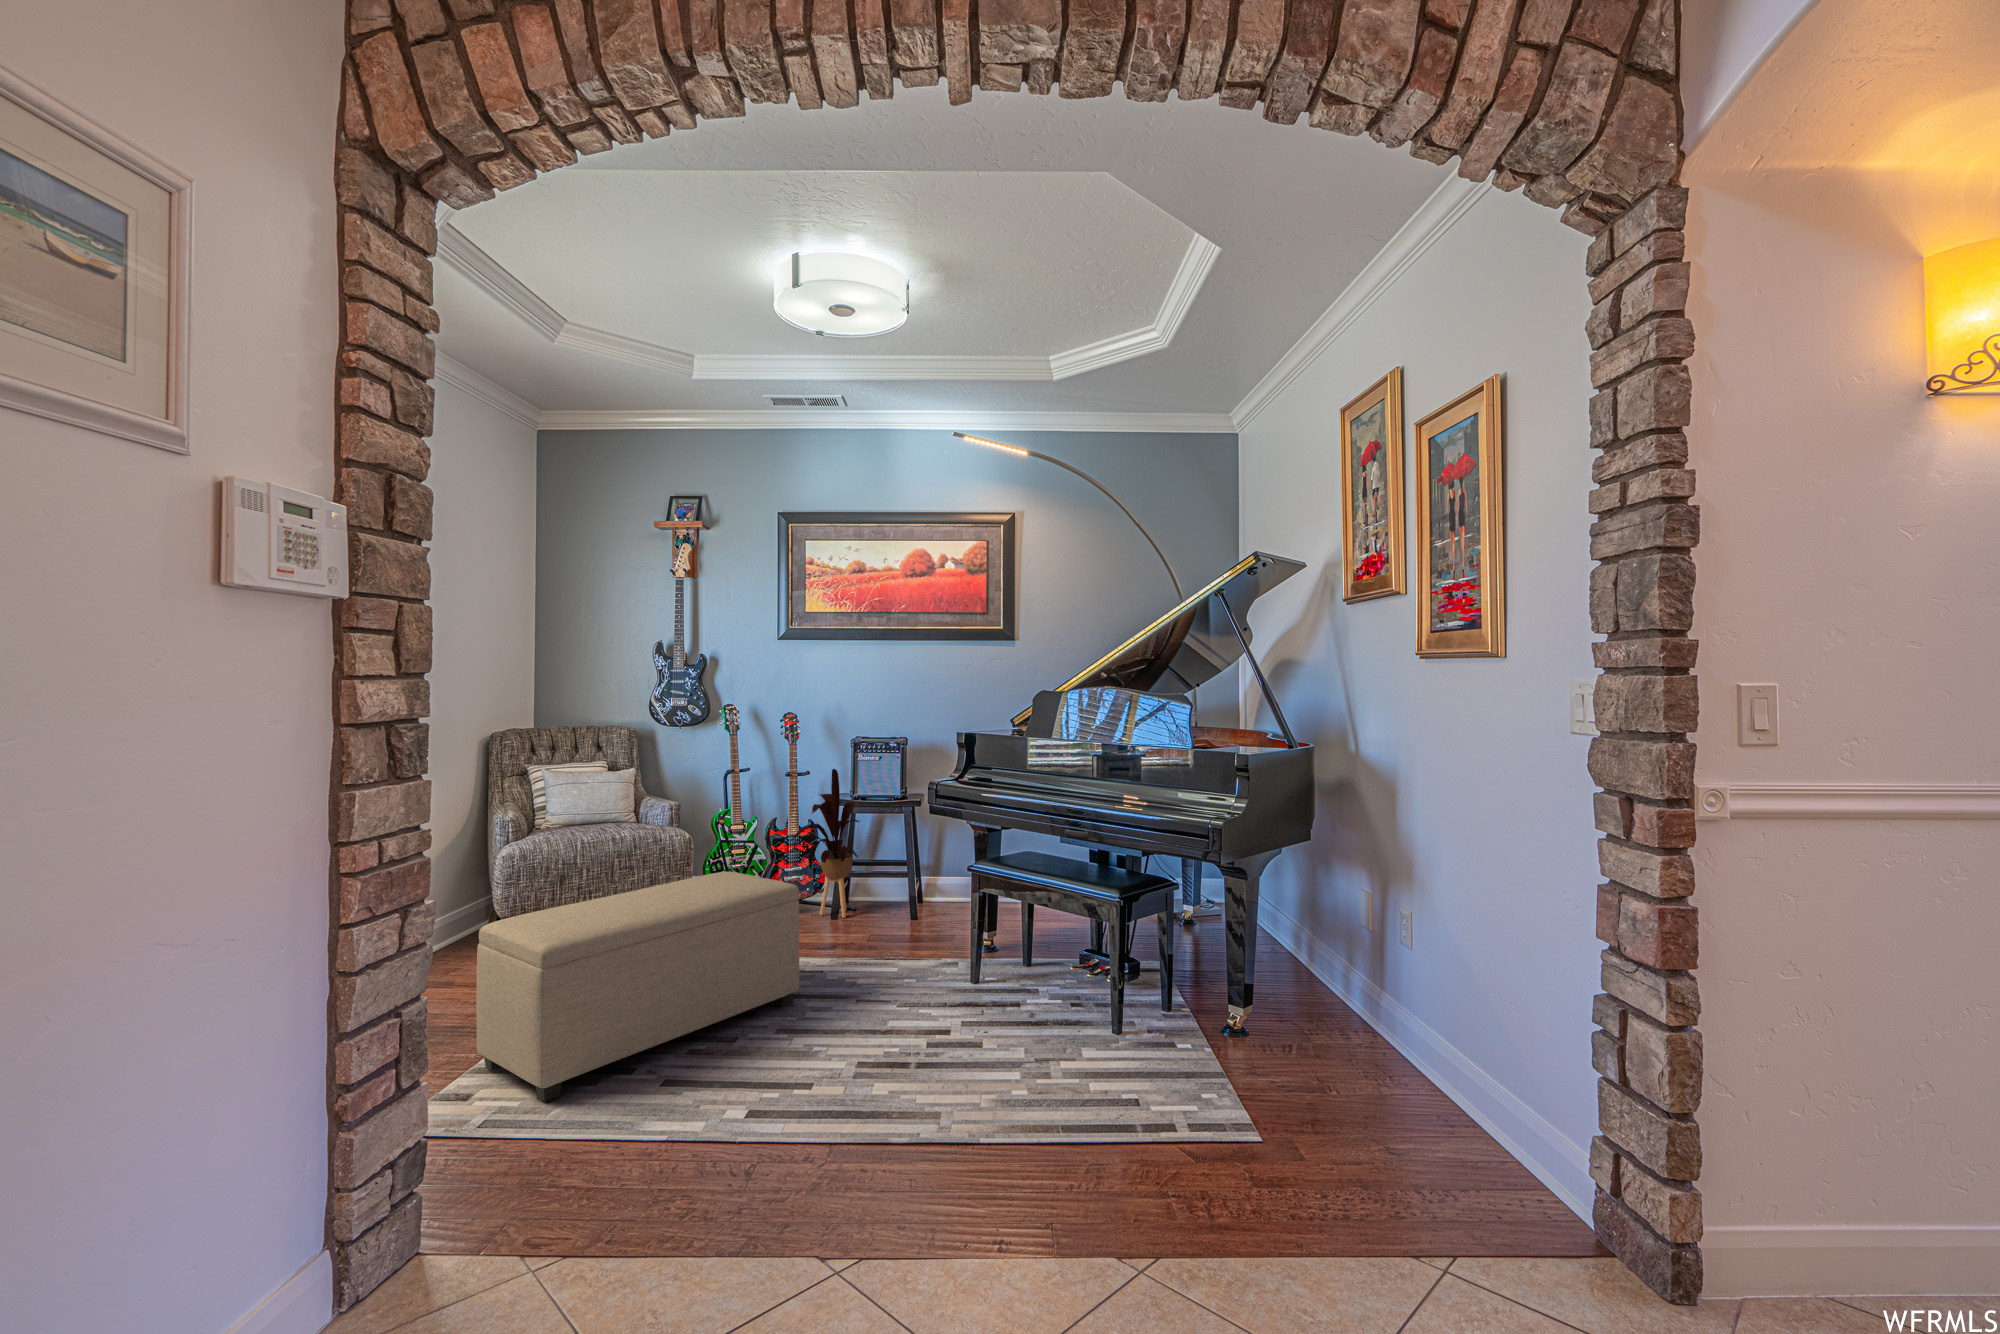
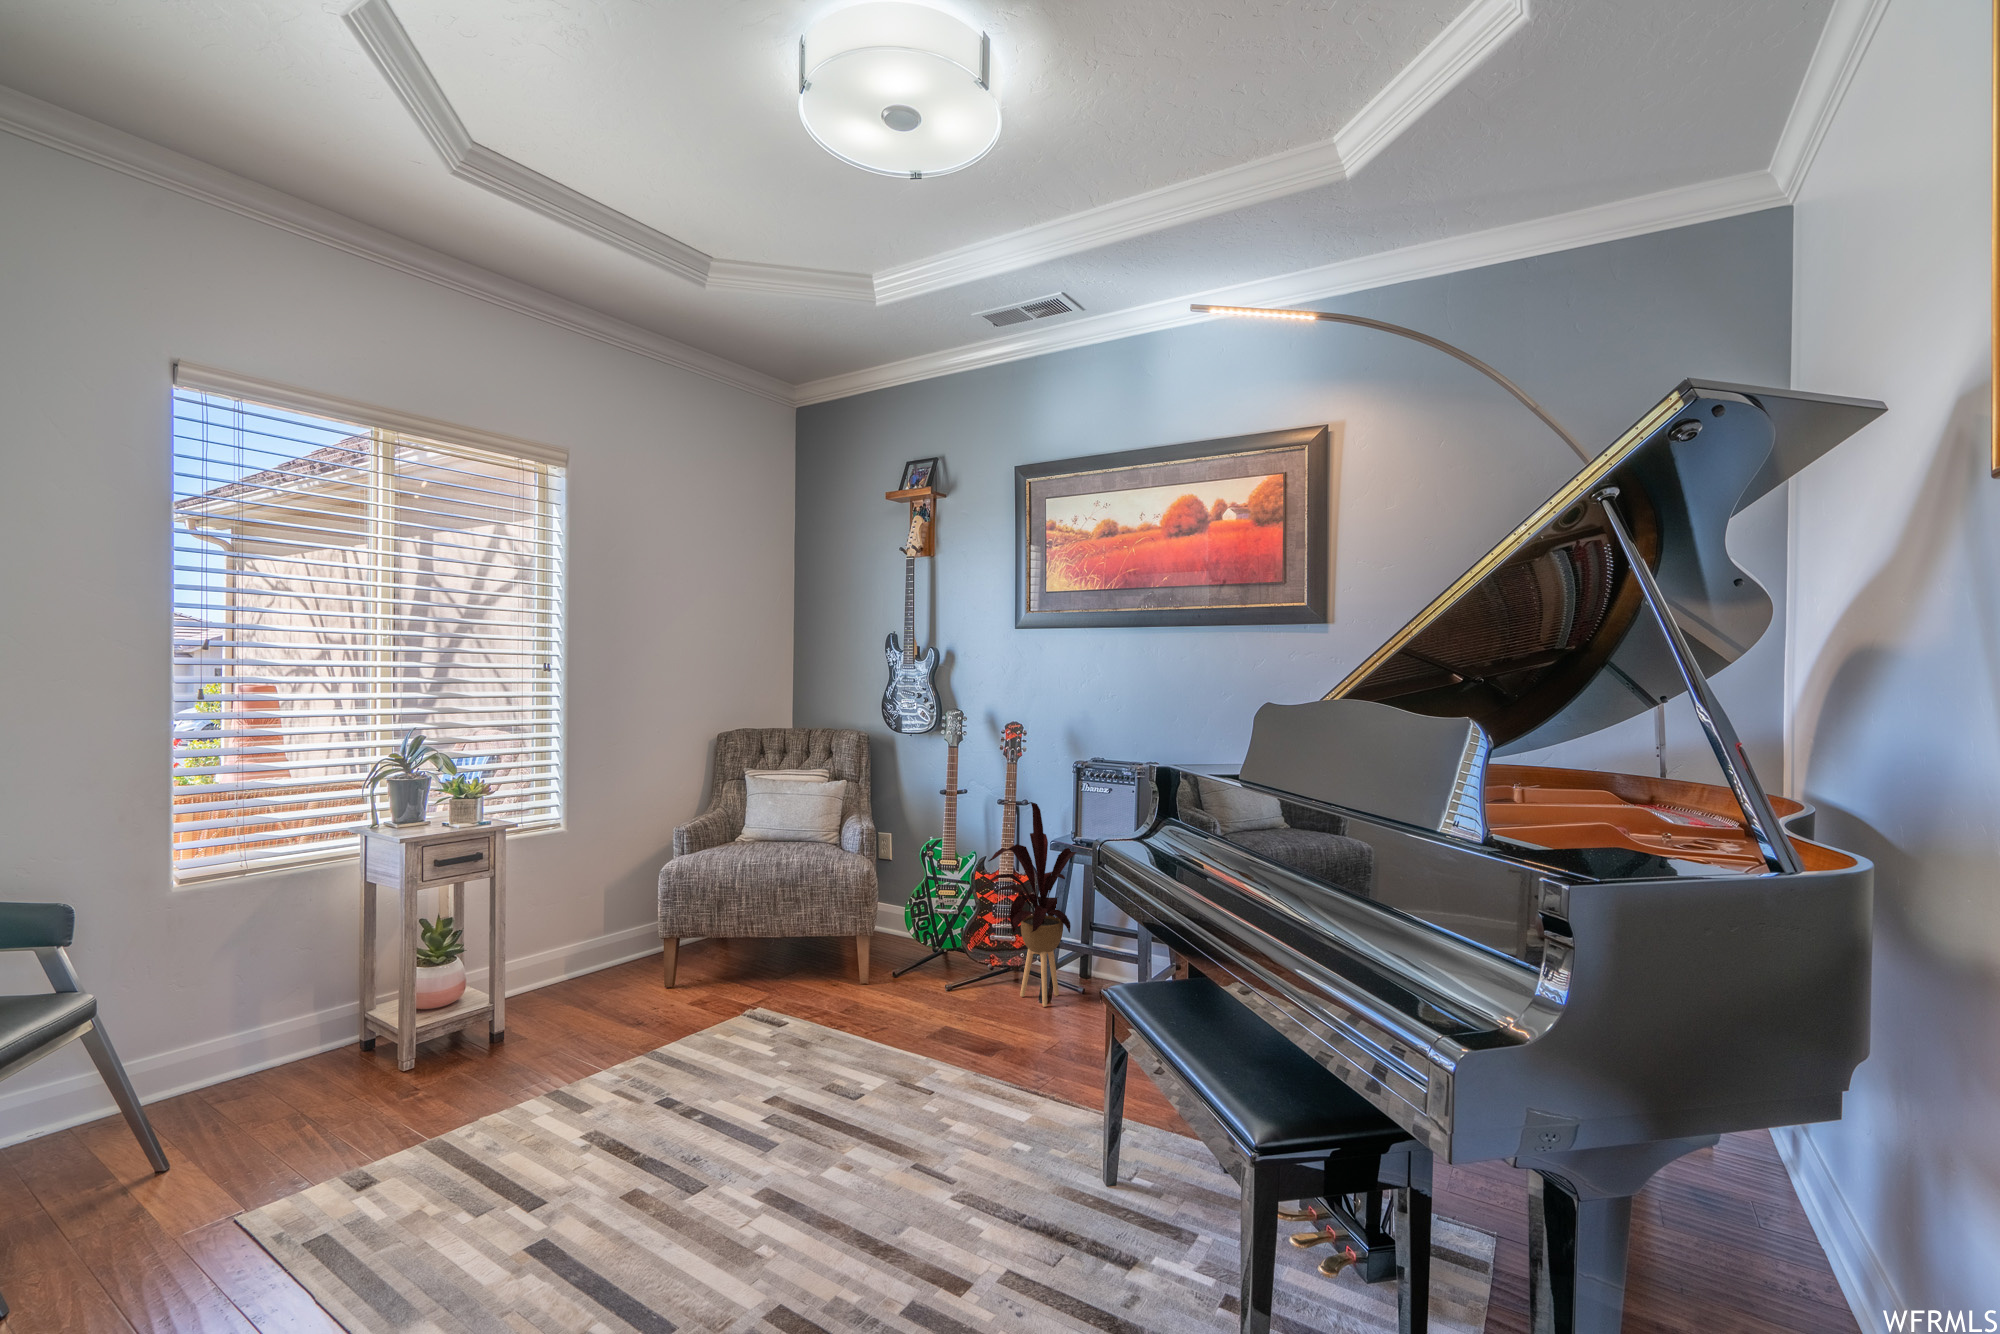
ottoman: present [476,872,799,1102] -> none [442,934,854,1212]

